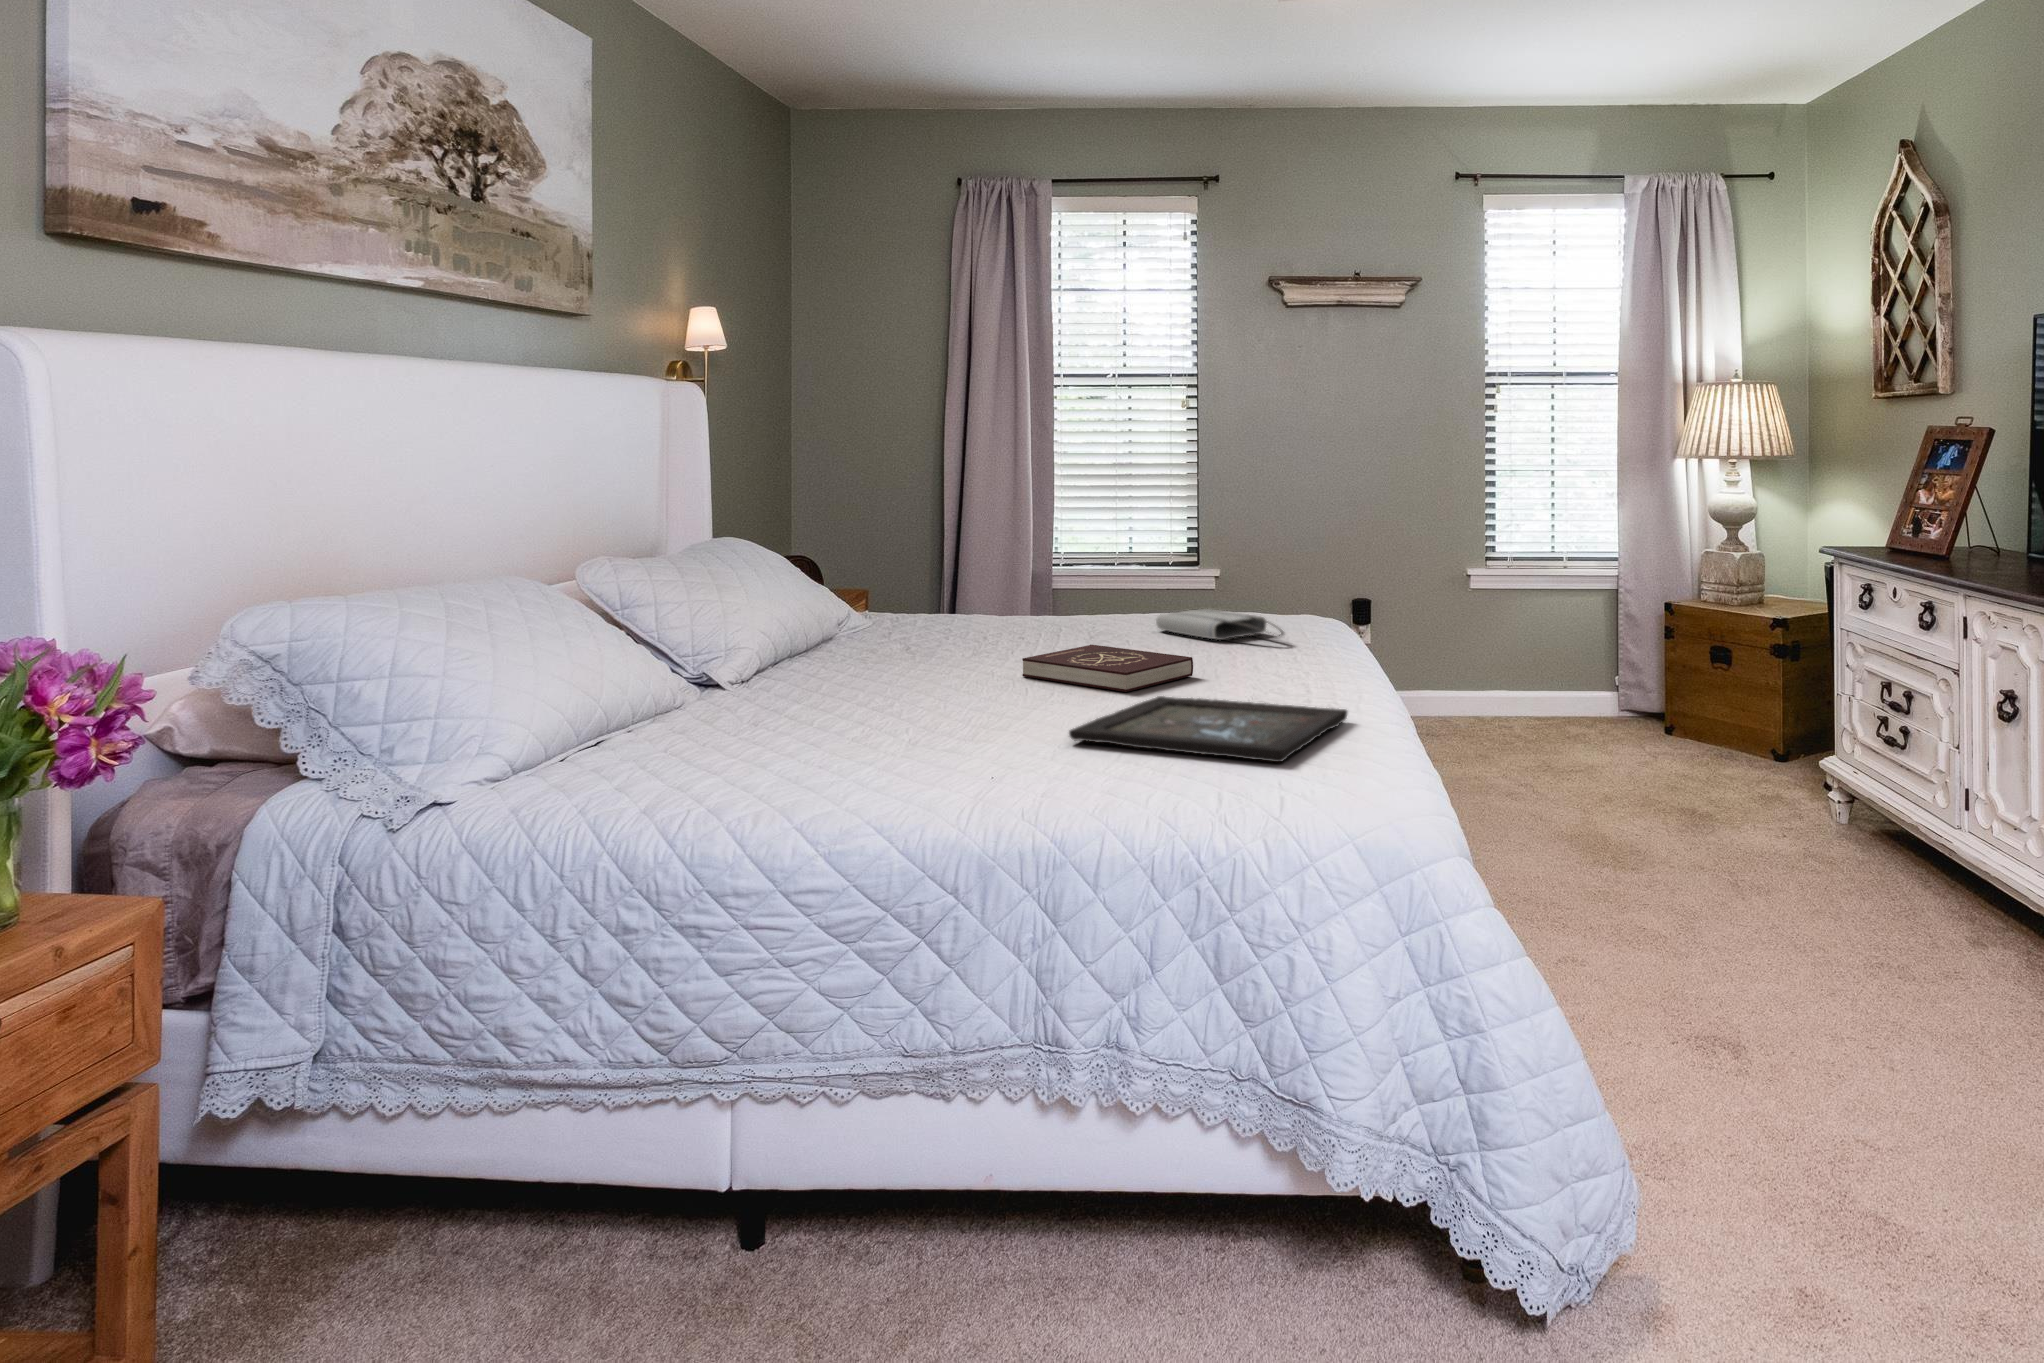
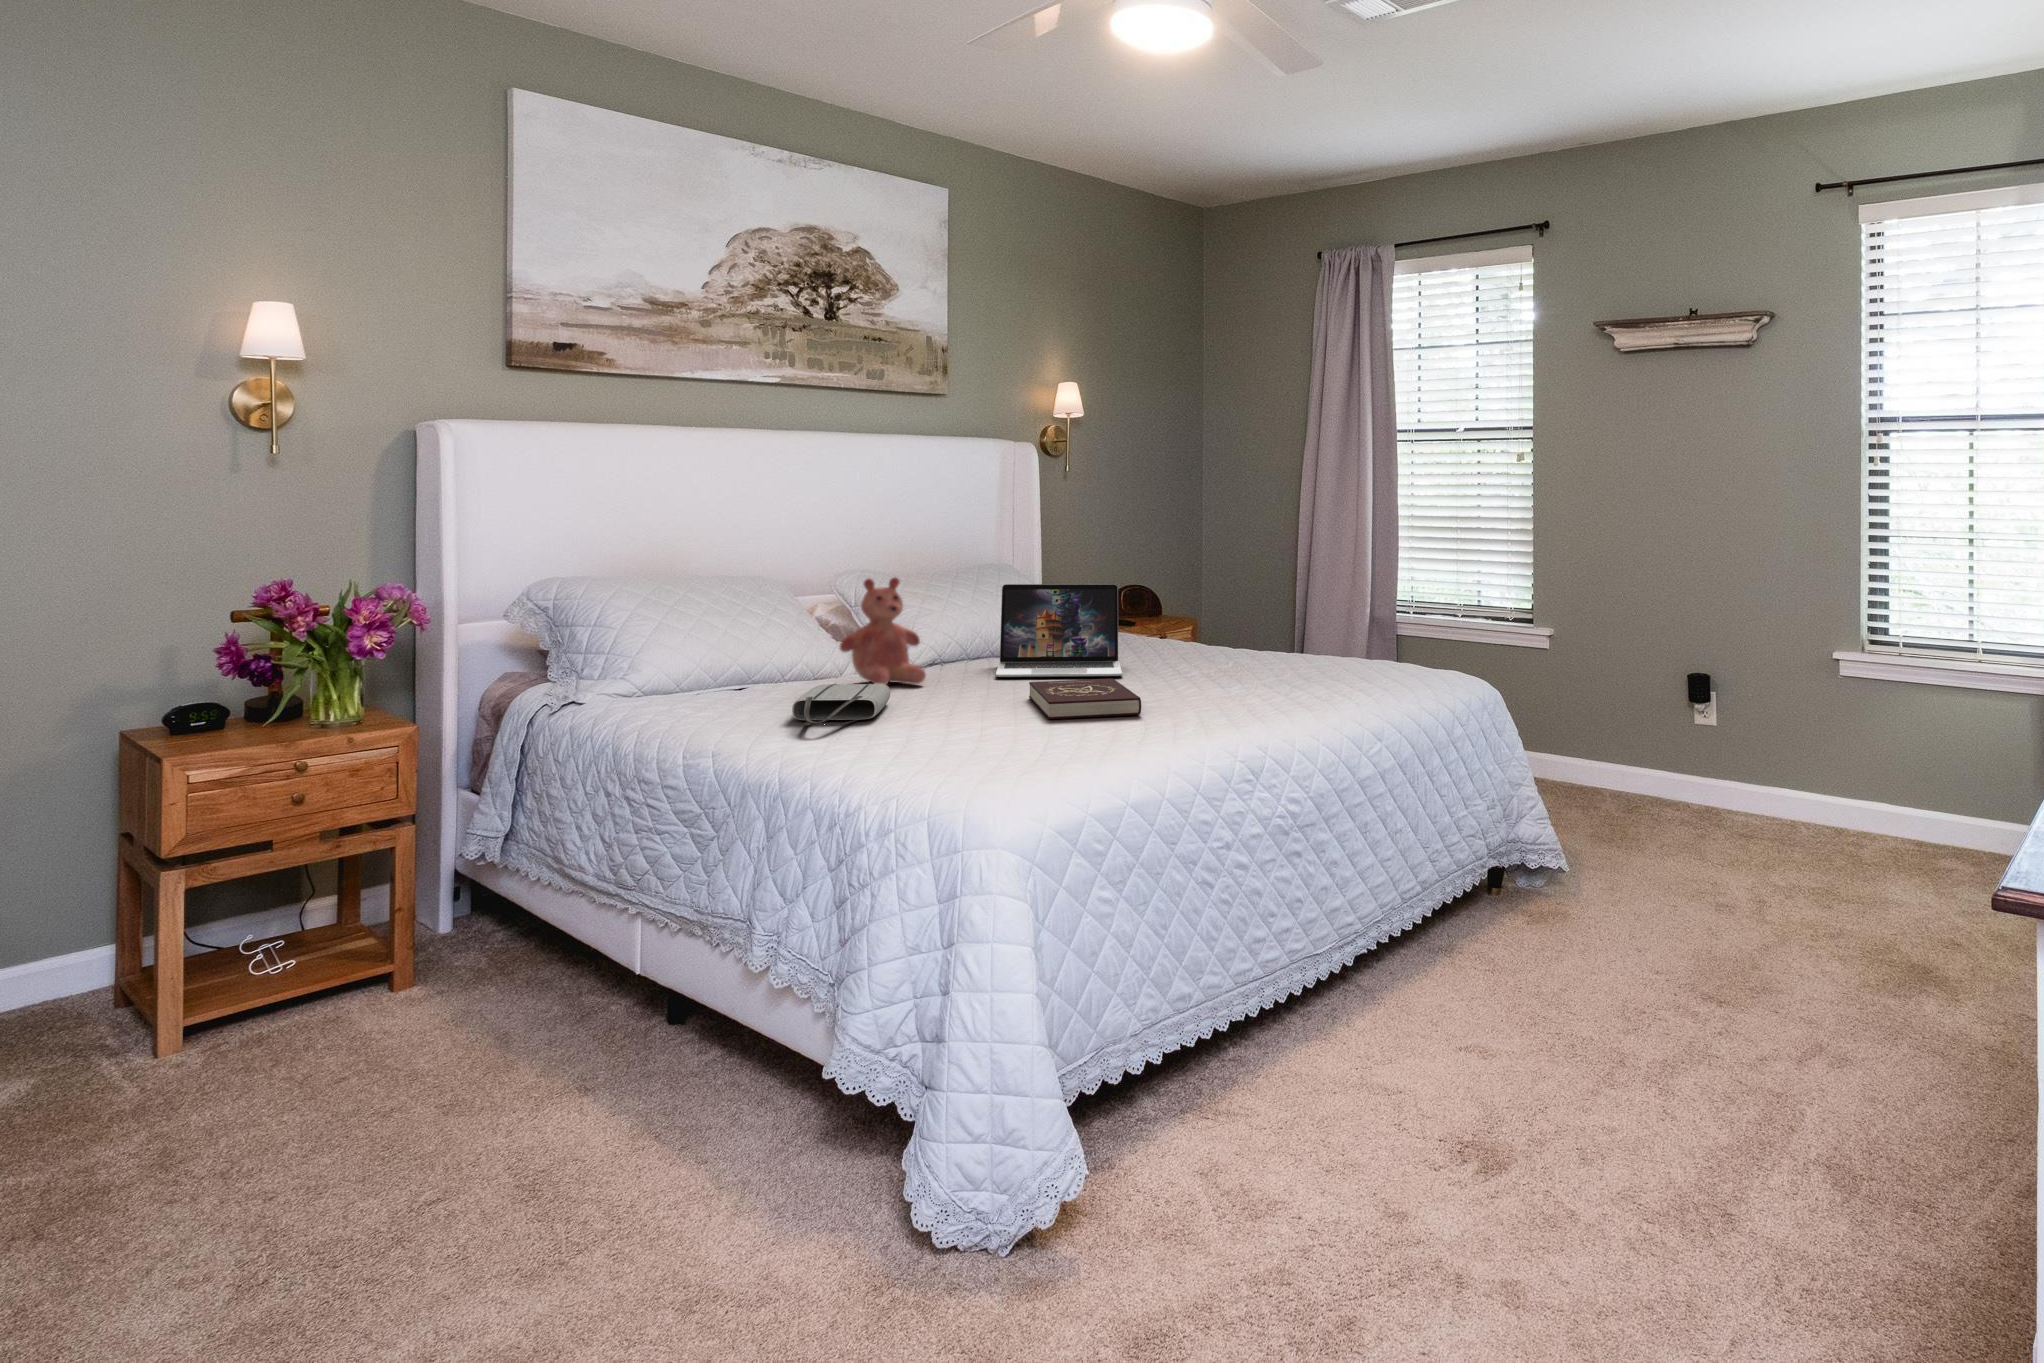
laptop: none [843,545,1036,661] -> present [996,584,1122,677]
teddy bear: none [747,549,856,690] -> present [840,577,926,684]
tote bag: present [1156,609,1284,640] -> present [792,684,890,726]
tray: present [1069,696,1347,762] -> none [881,724,1114,785]

